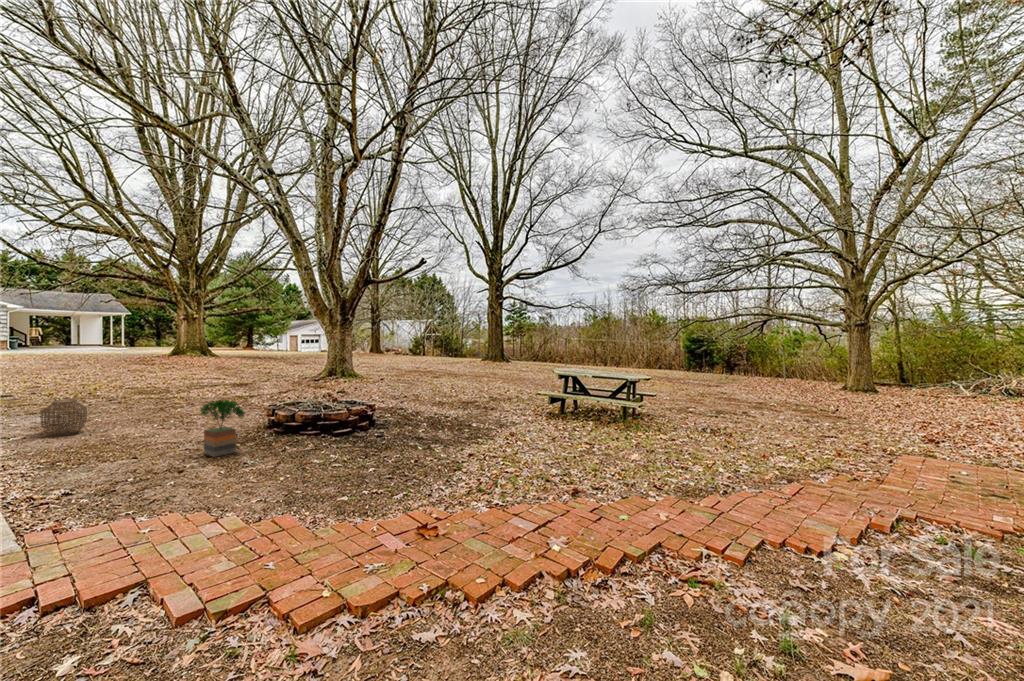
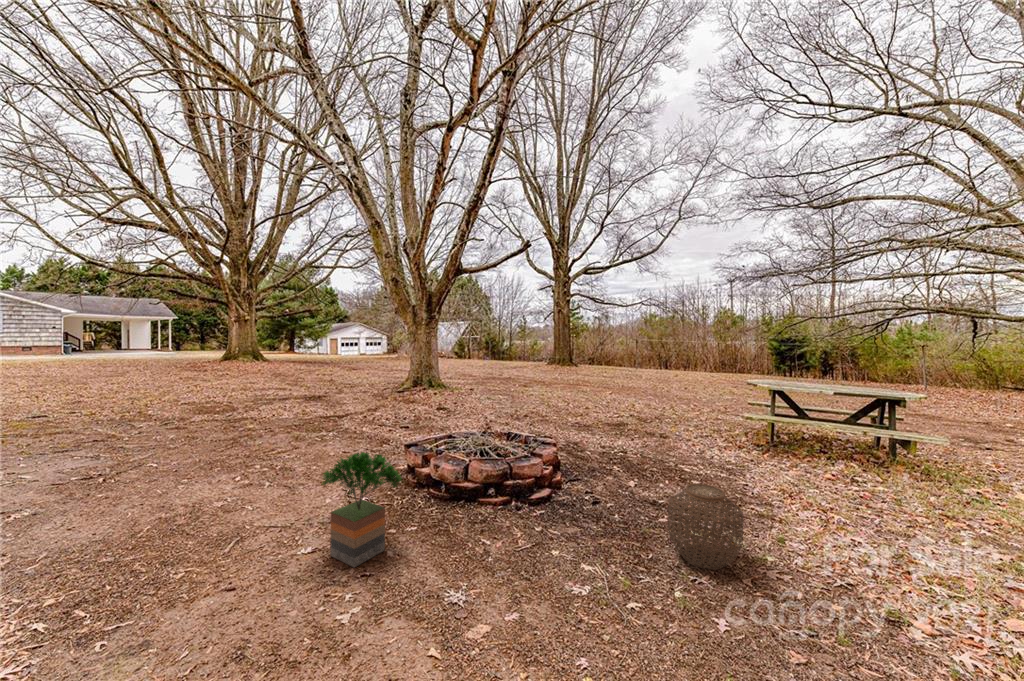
woven basket: present [41,400,87,436] -> present [668,484,743,570]

